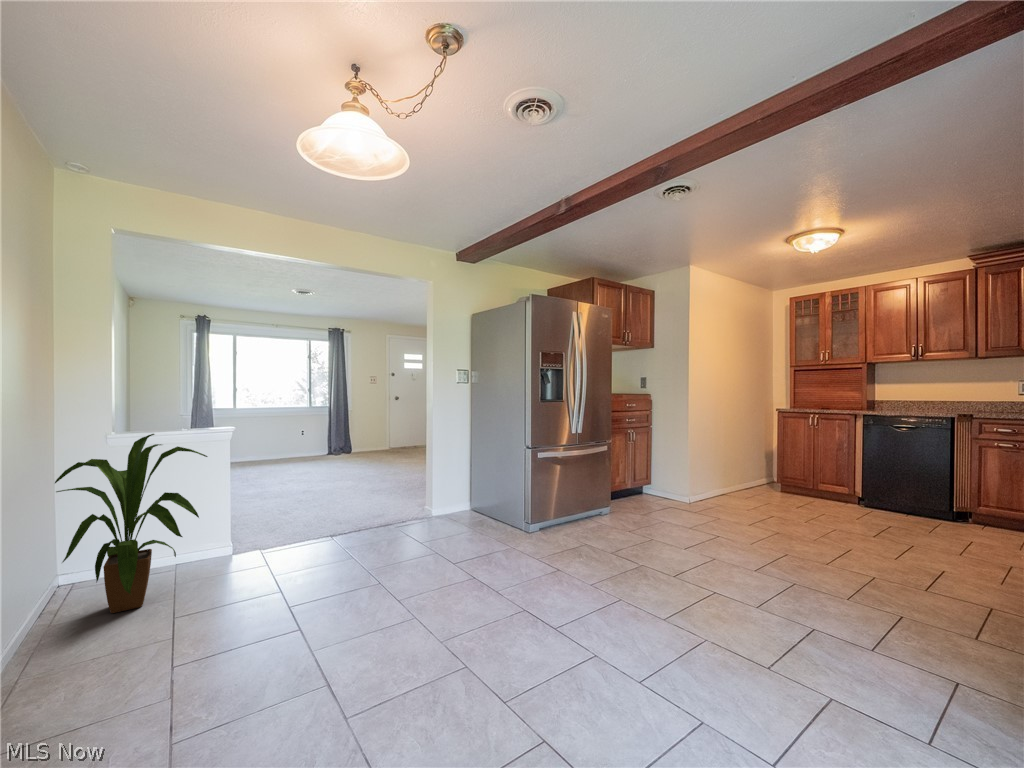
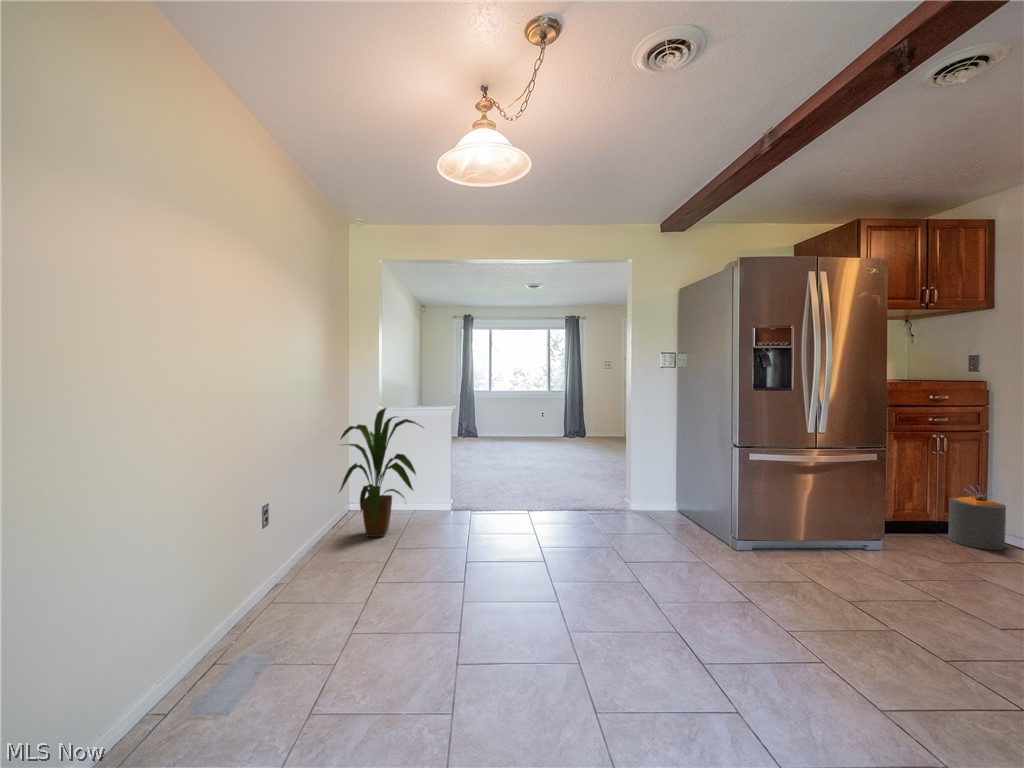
trash can: none [643,460,672,504] -> present [948,485,1006,550]

